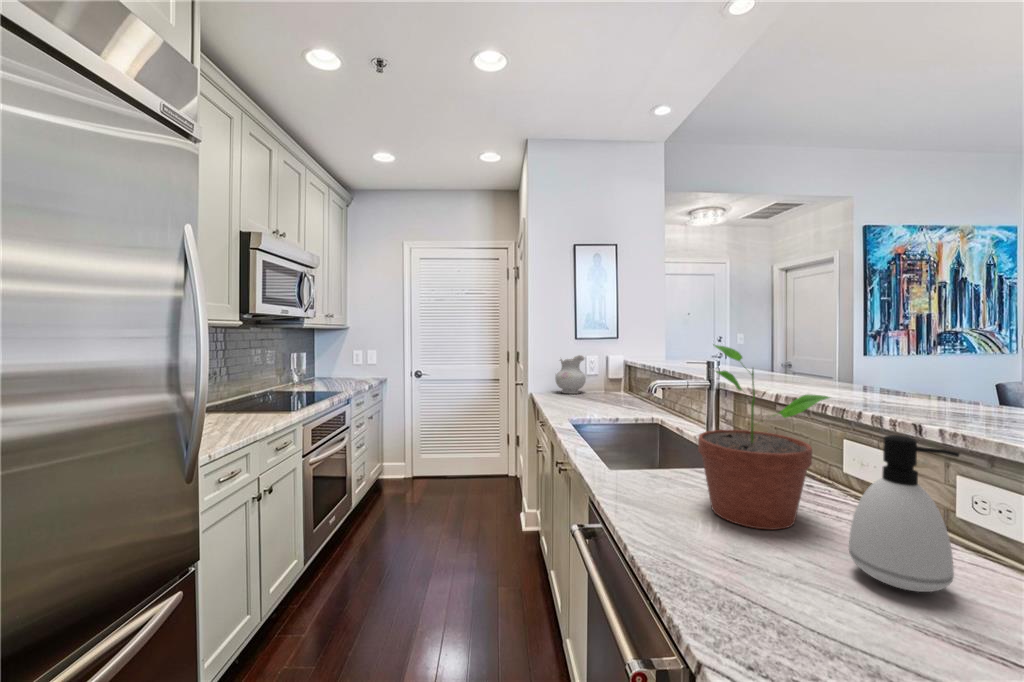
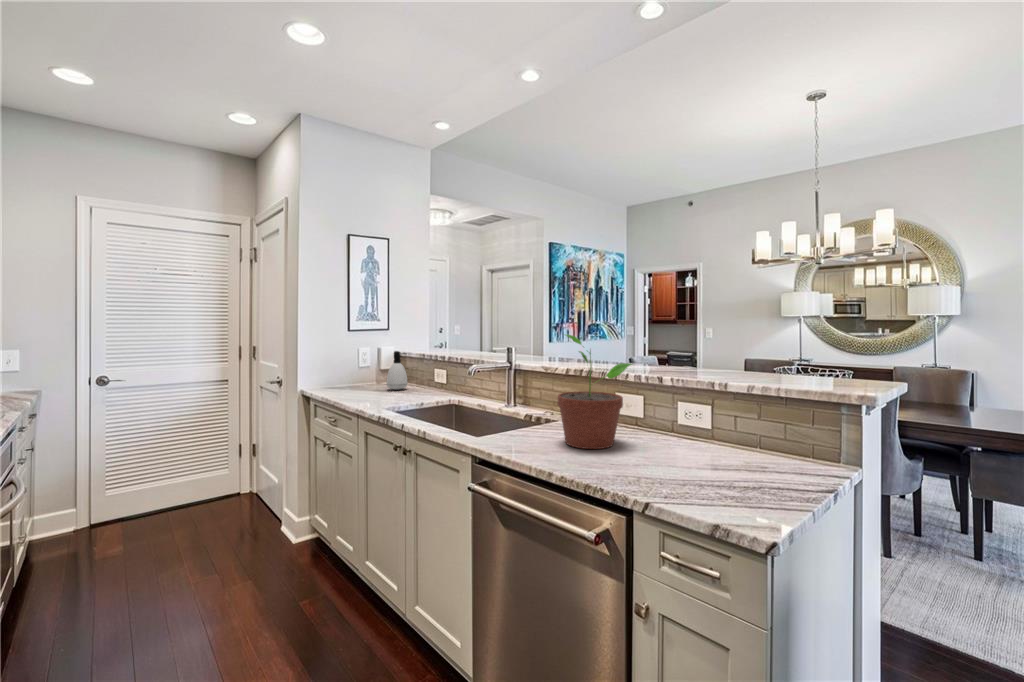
ceramic pitcher: present [555,355,586,394] -> none [318,346,357,388]
soap dispenser: present [849,435,959,592] -> present [386,351,408,390]

